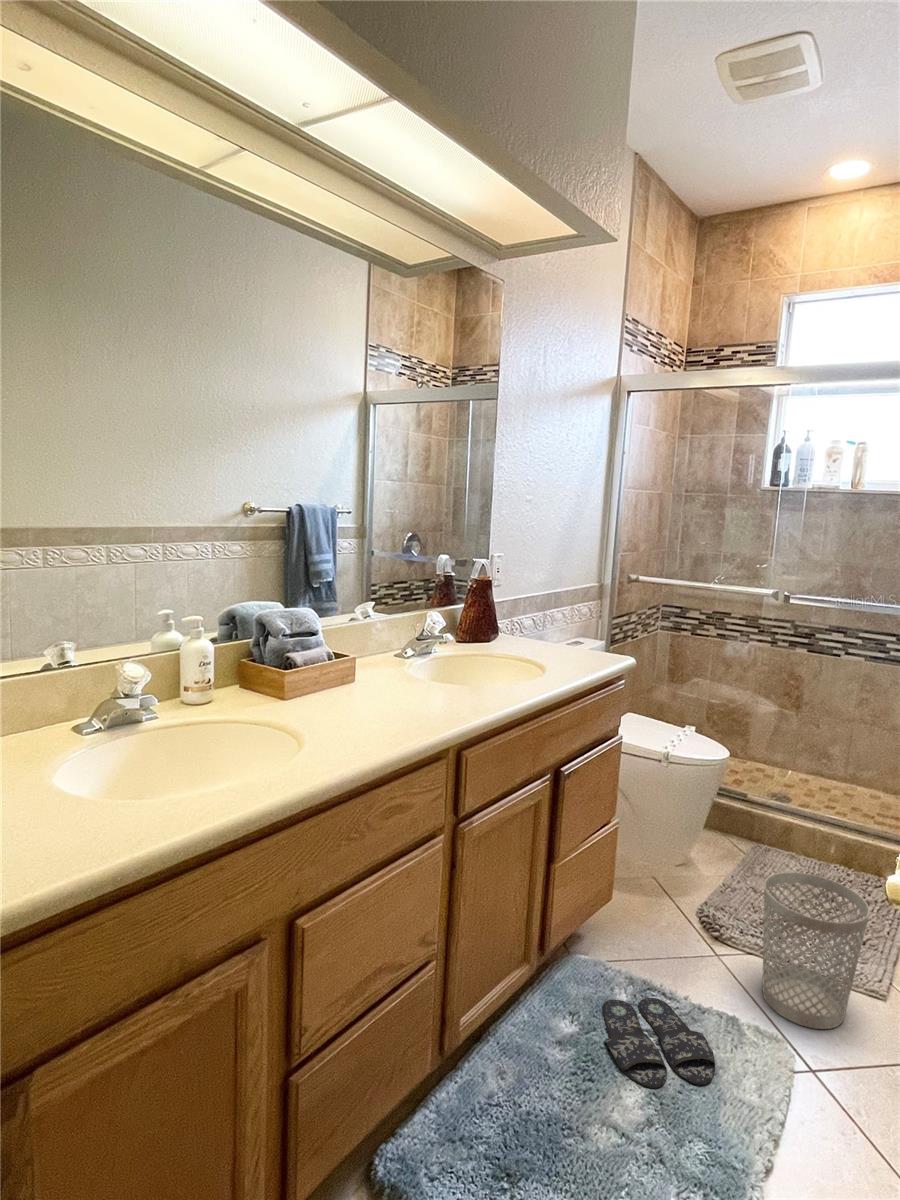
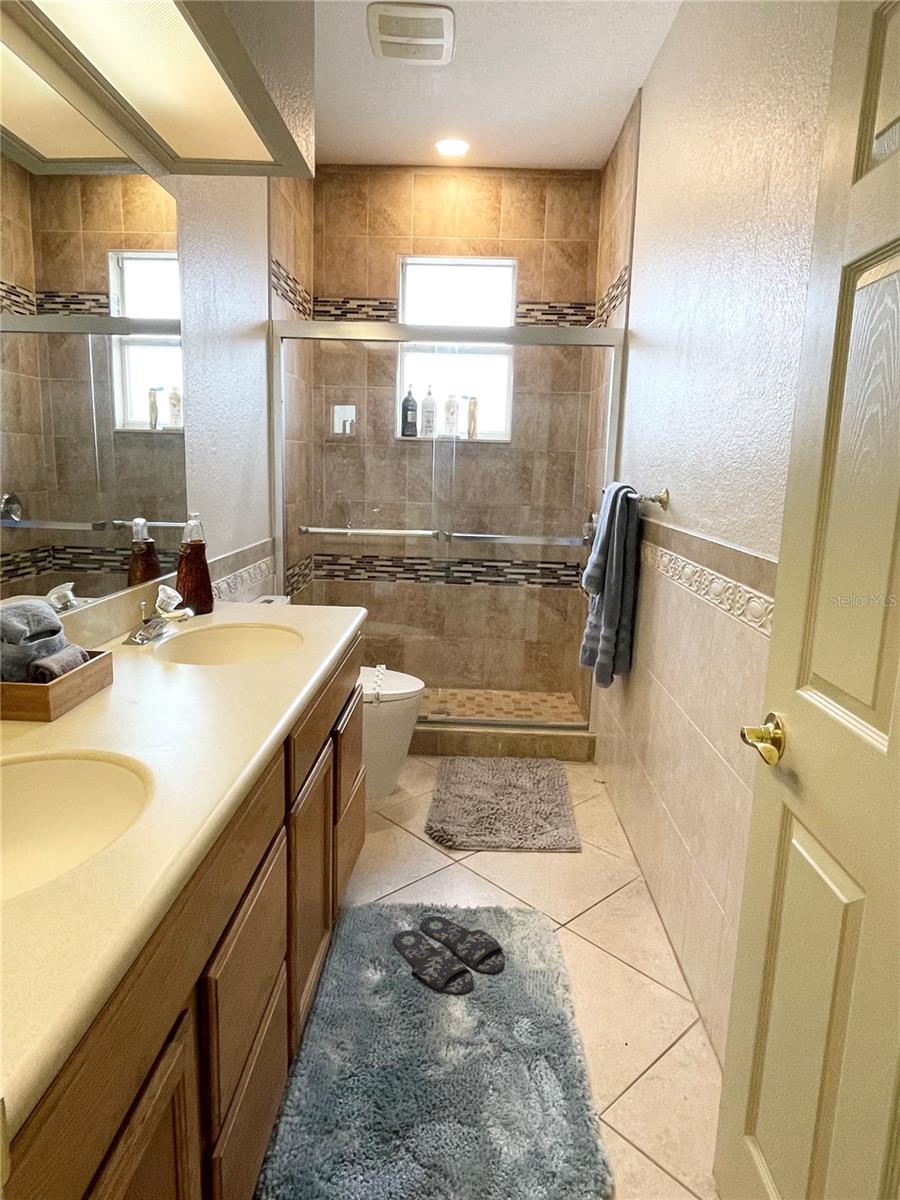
wastebasket: present [762,872,870,1029] -> none [496,768,576,892]

